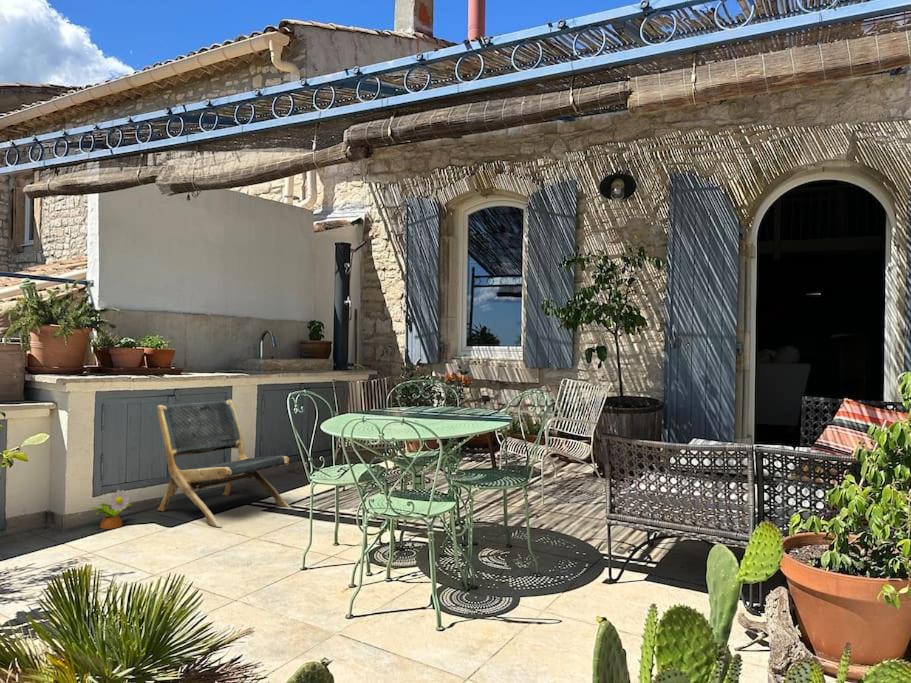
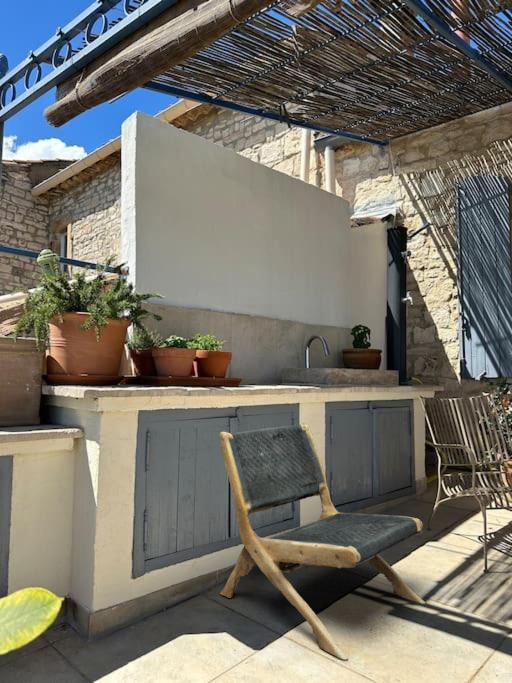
decorative plant: present [91,490,131,529] -> none [129,576,192,643]

